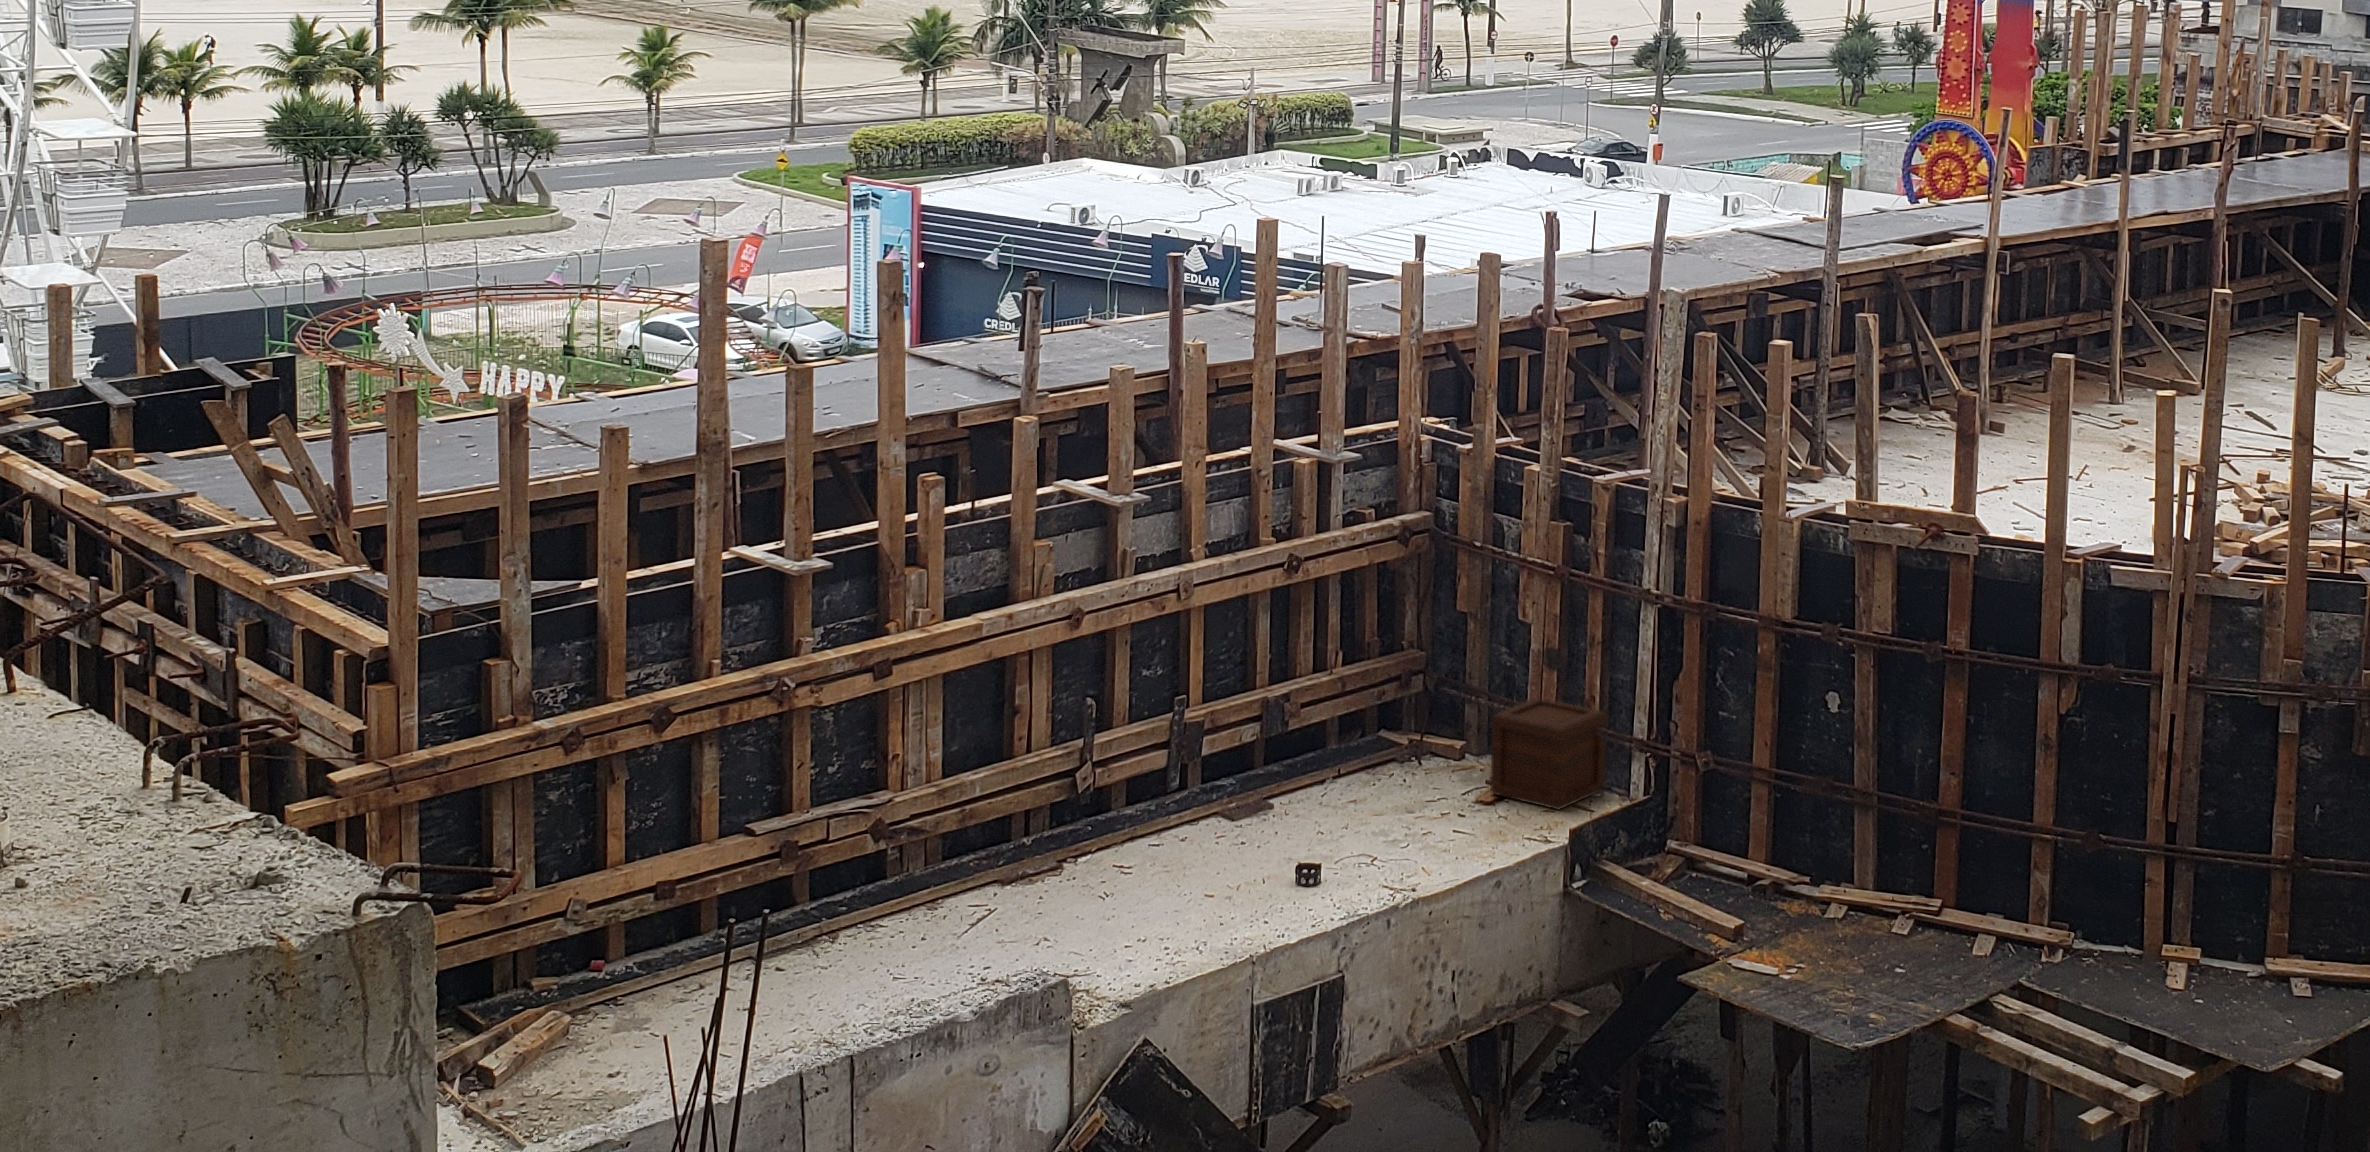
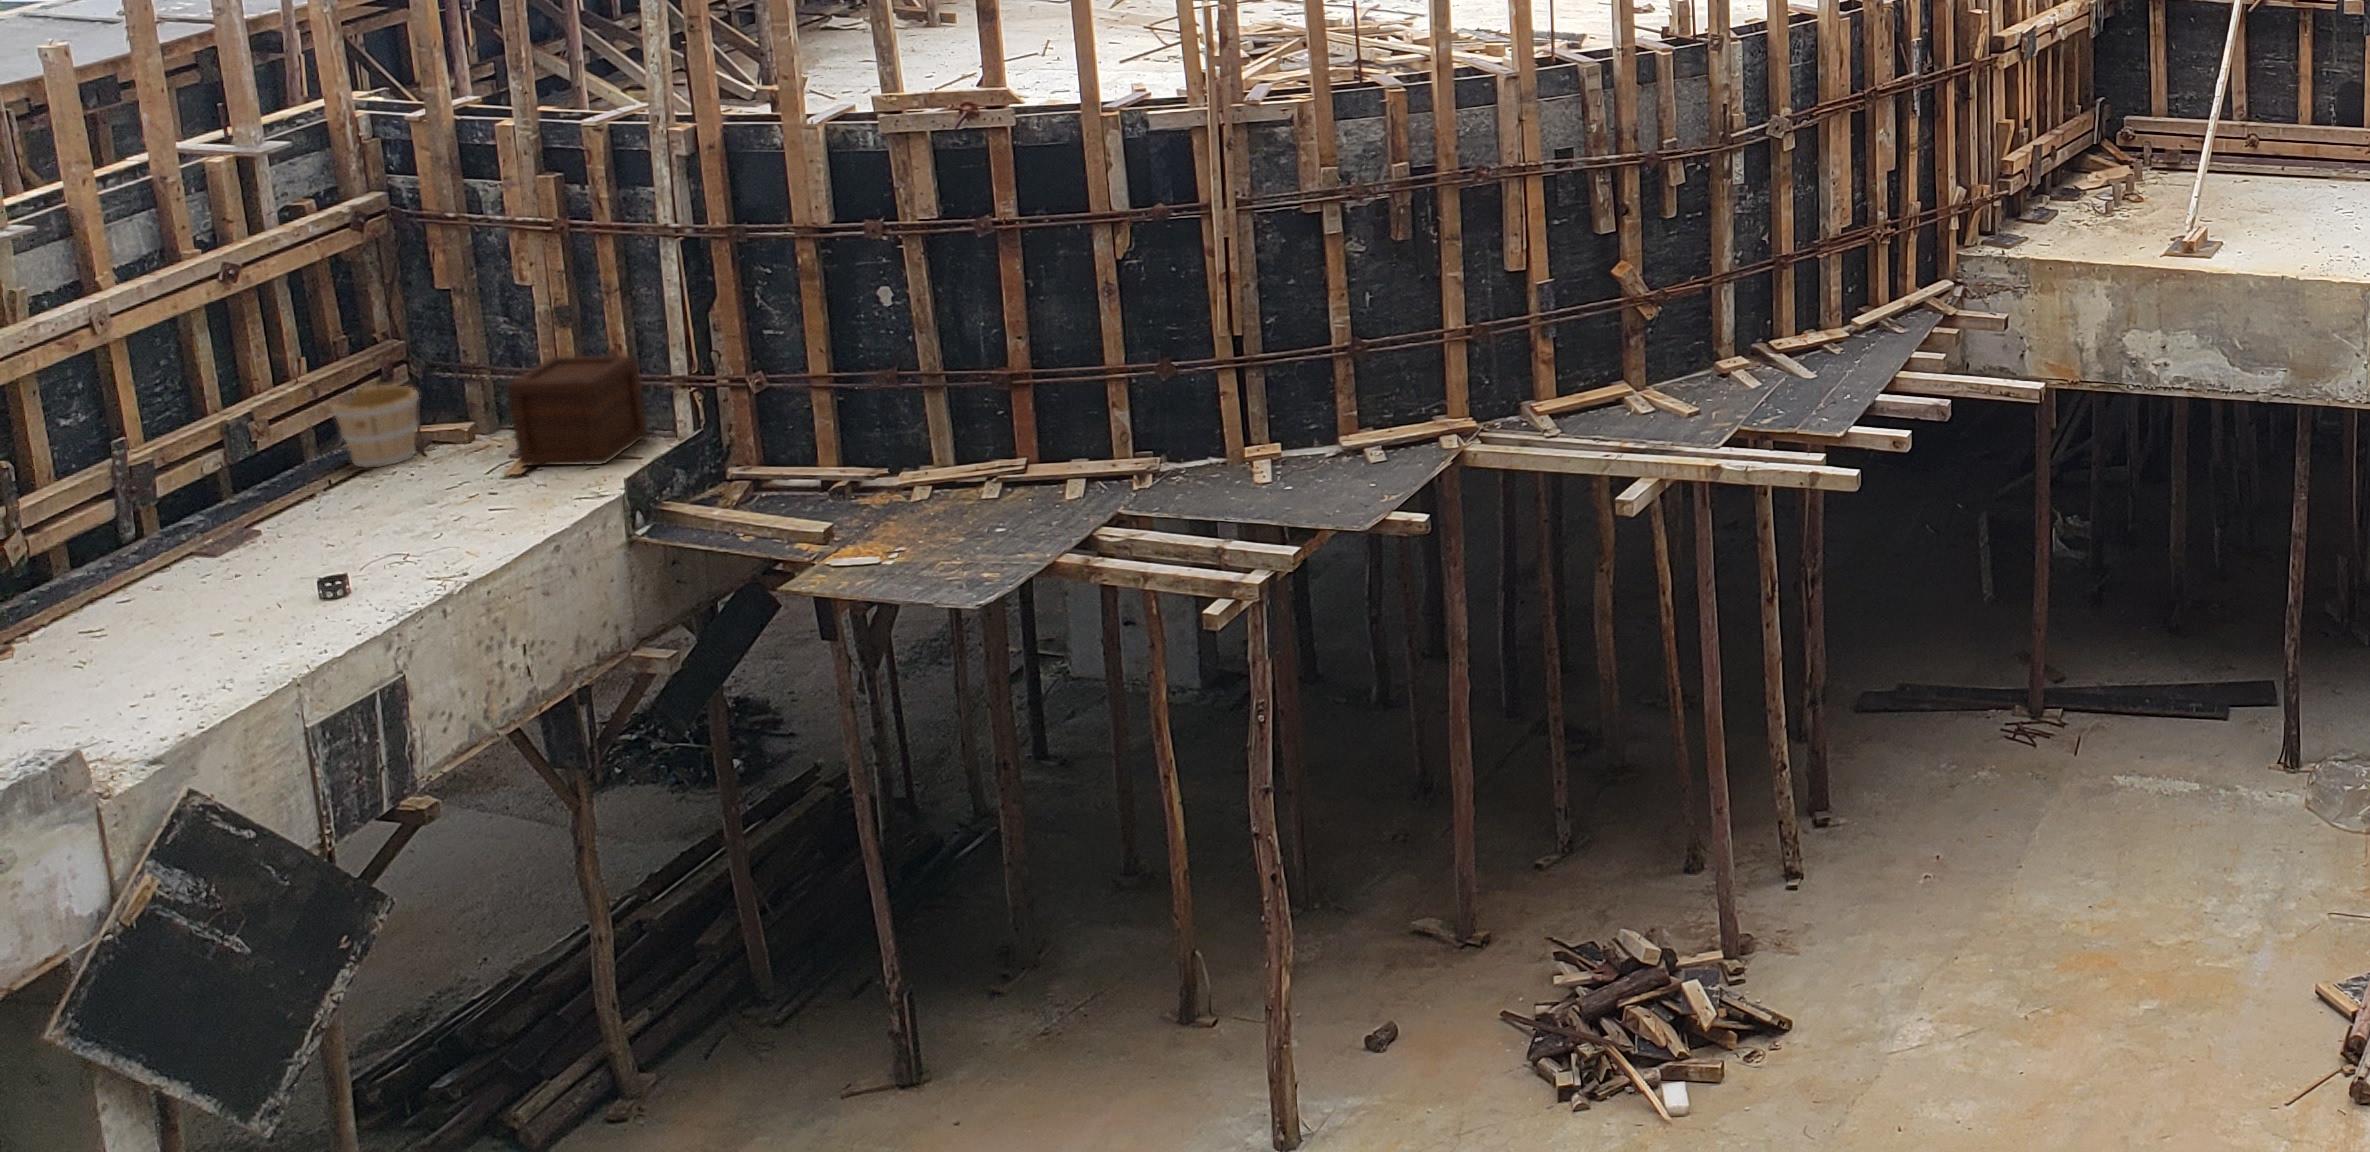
wooden bucket: none [1355,690,1426,766] -> present [330,385,419,468]

